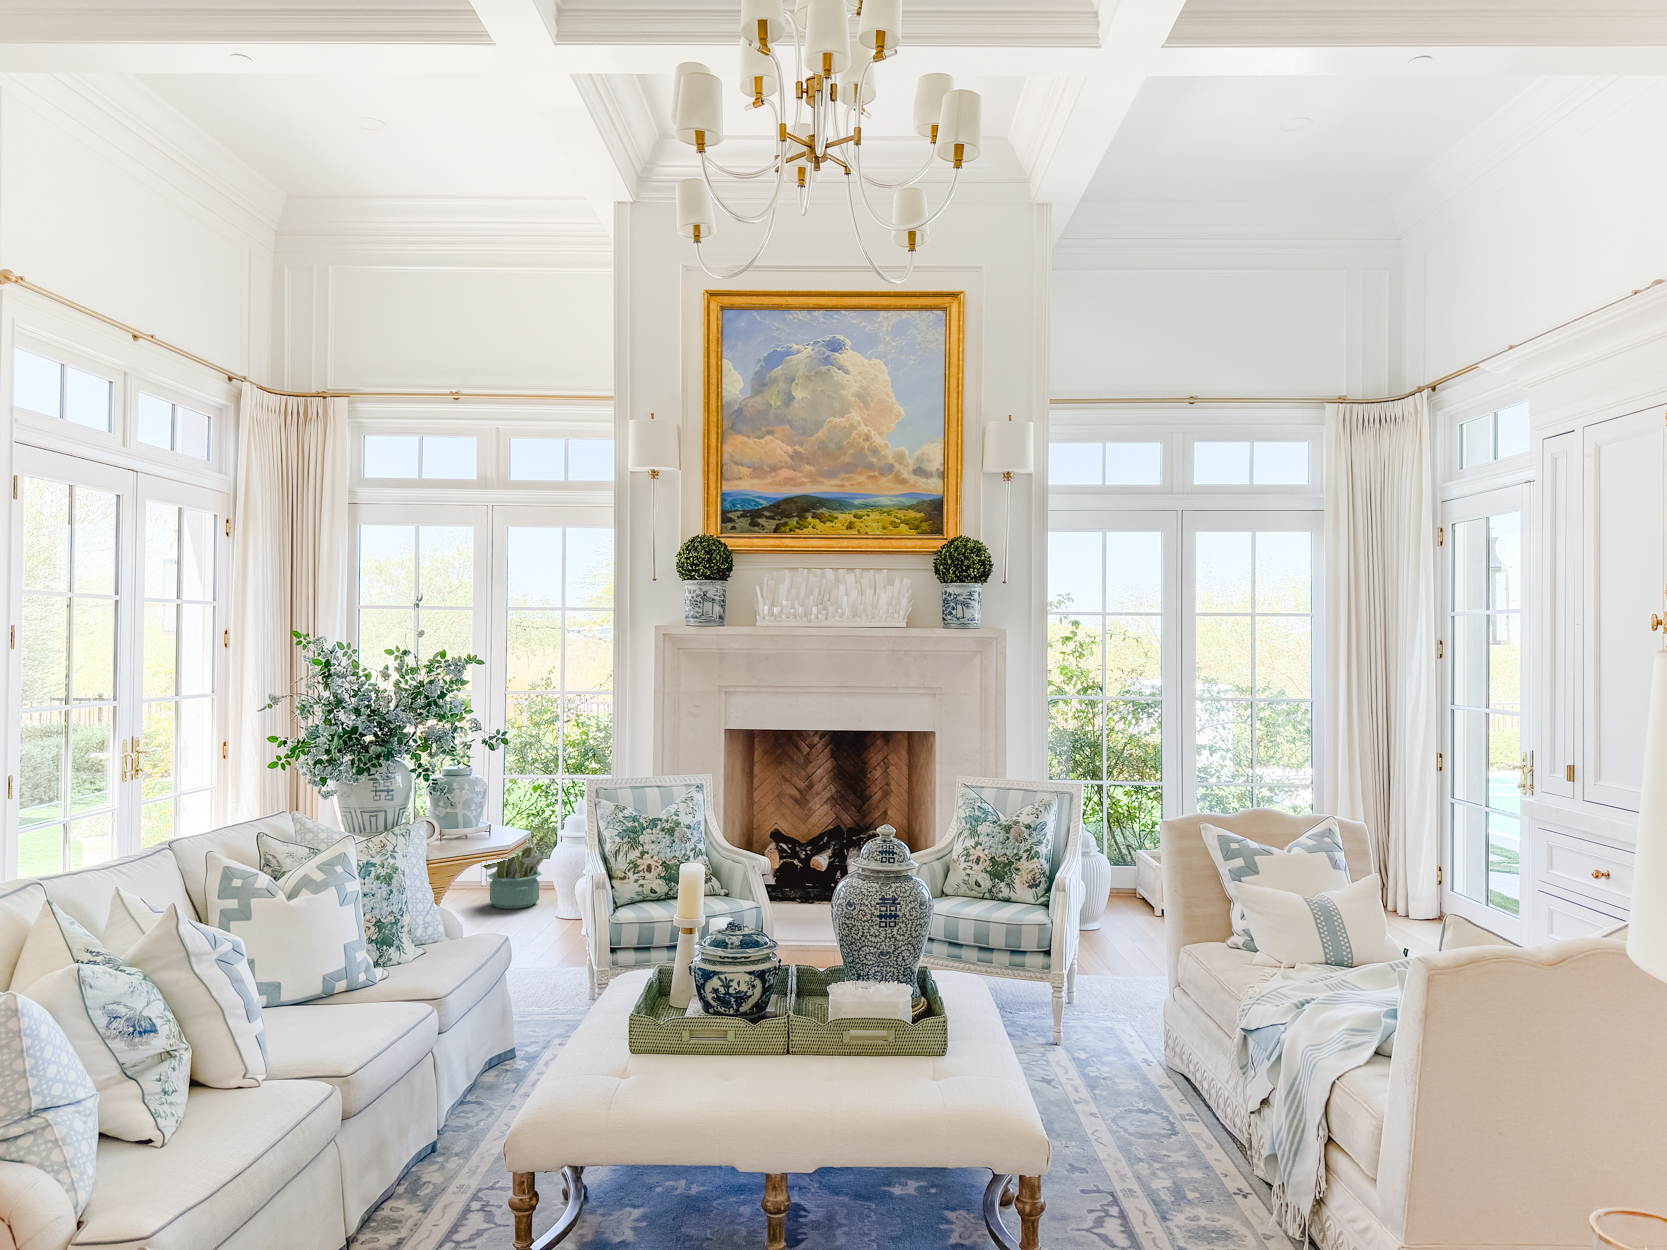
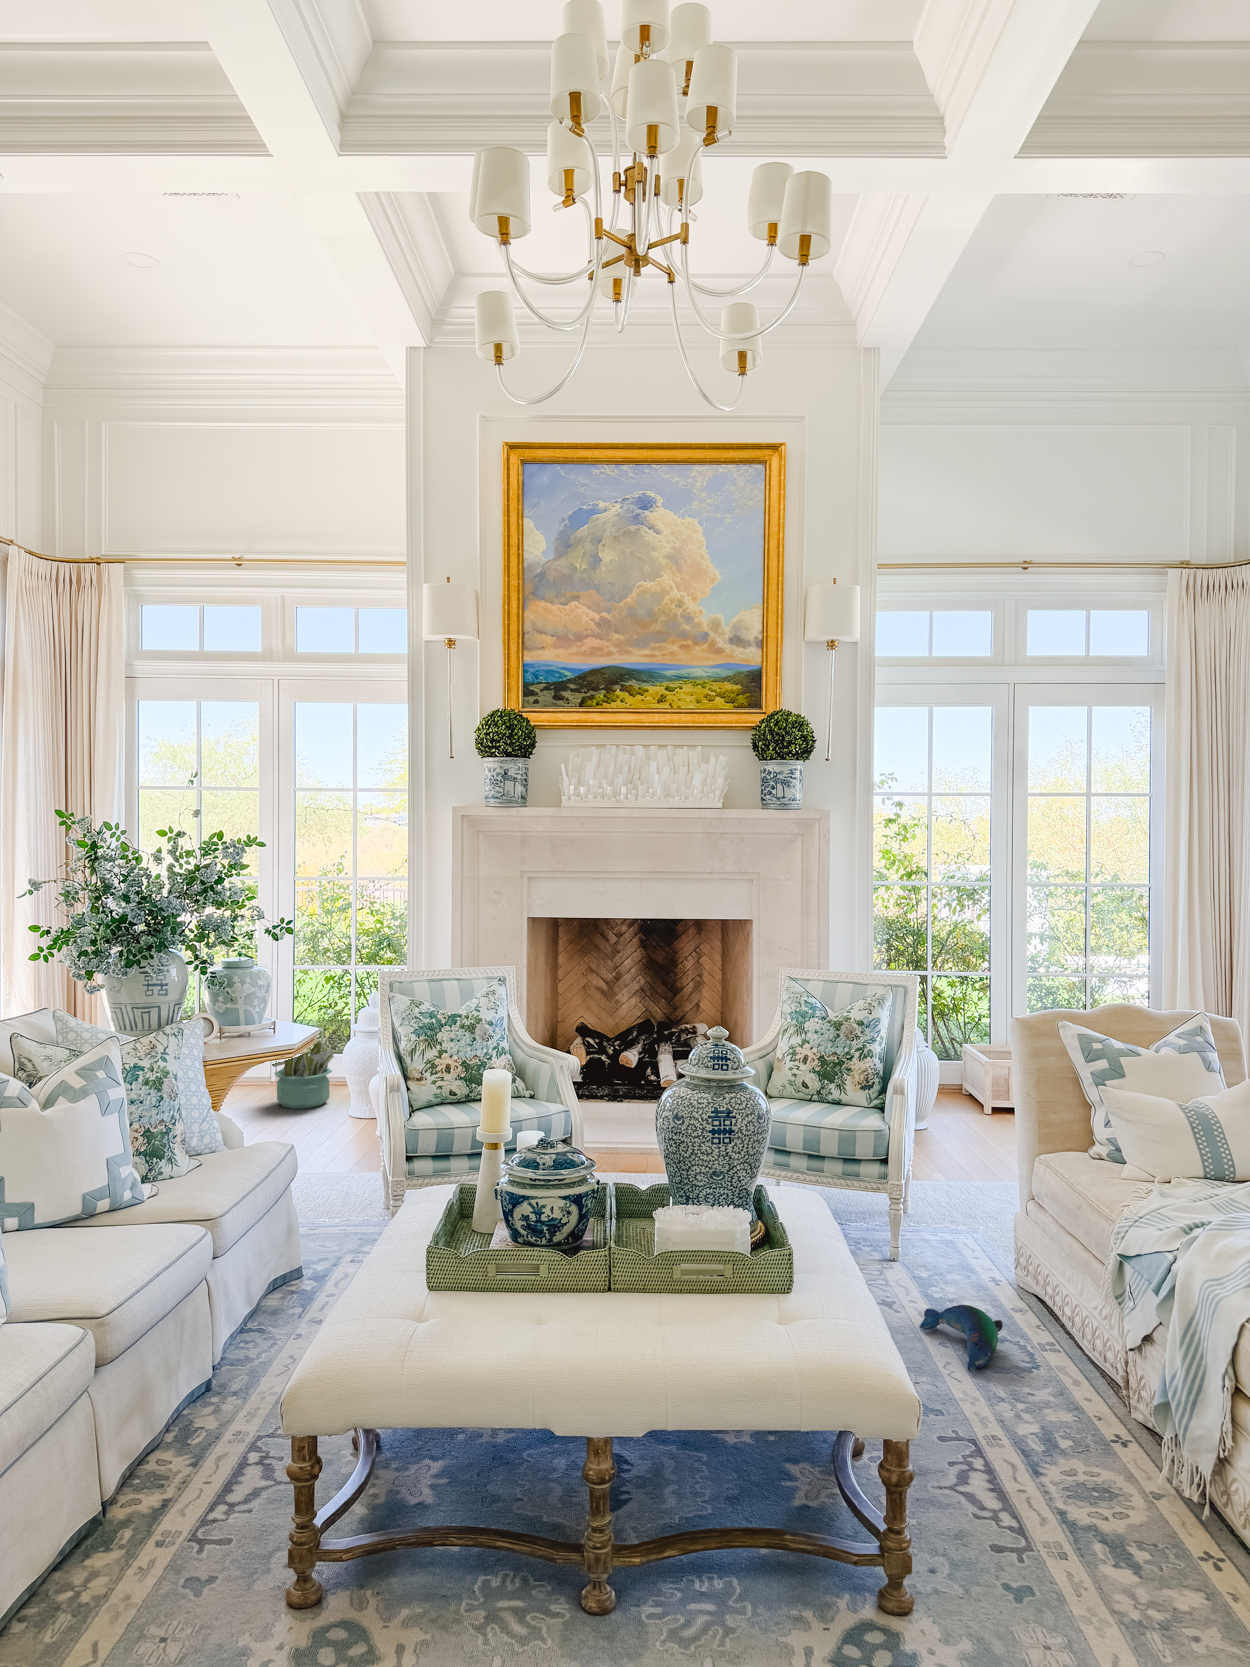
plush toy: none [1074,1079,1147,1137] -> present [920,1305,1003,1372]

